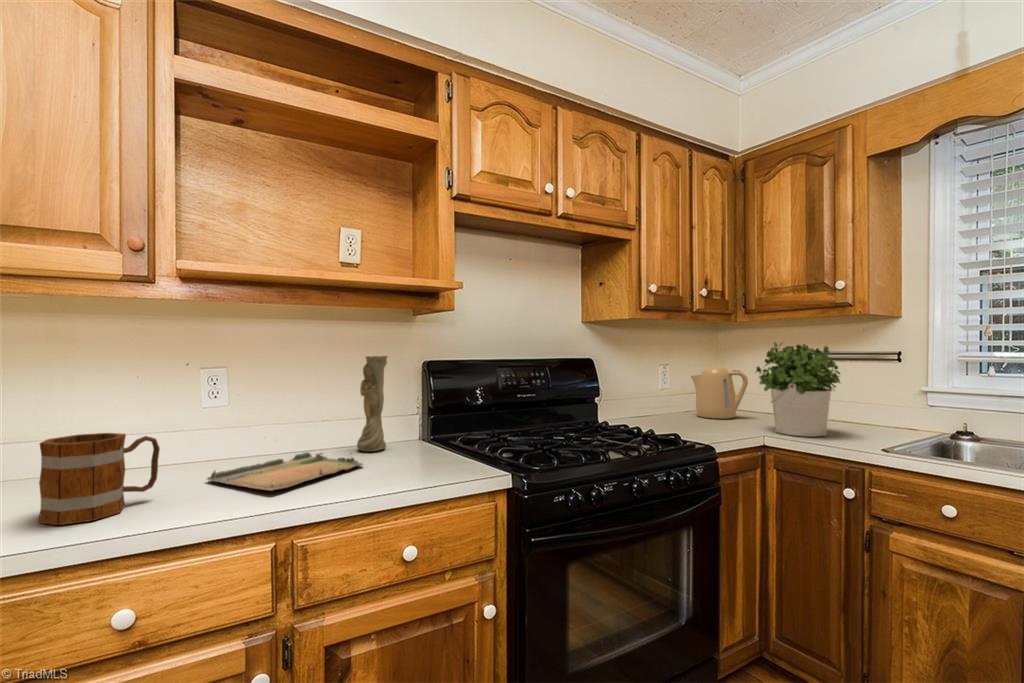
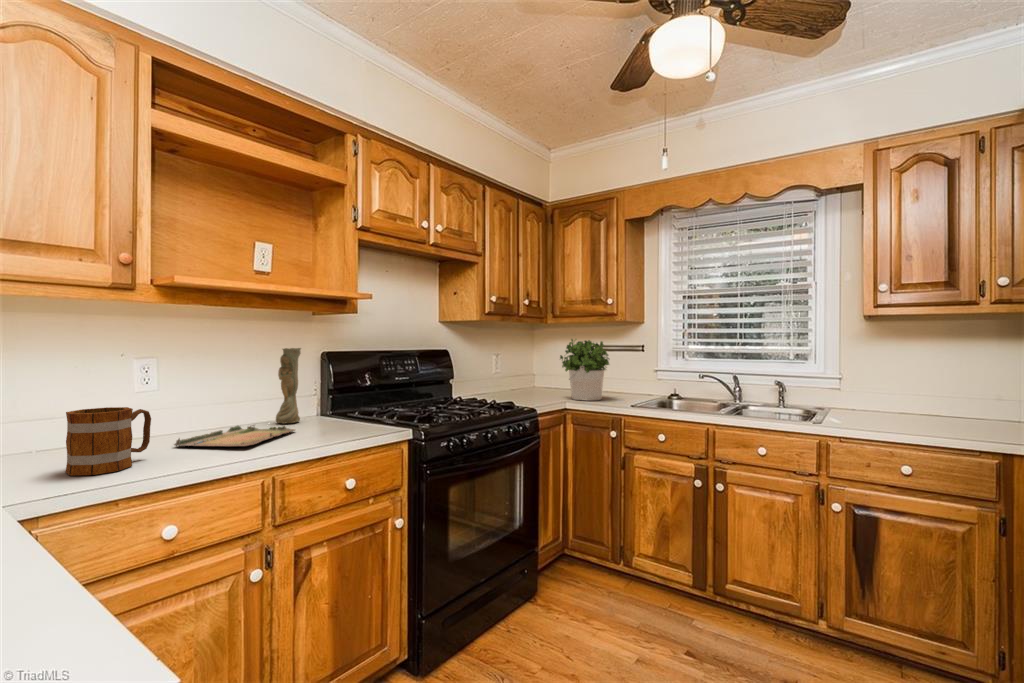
kettle: present [691,365,748,419] -> none [515,355,554,393]

